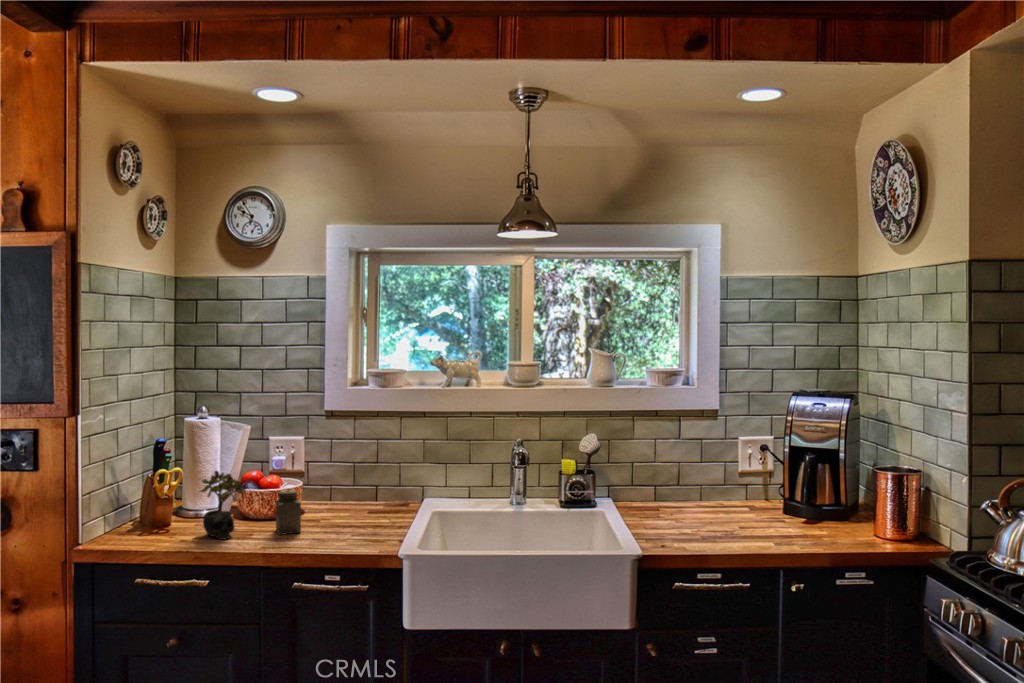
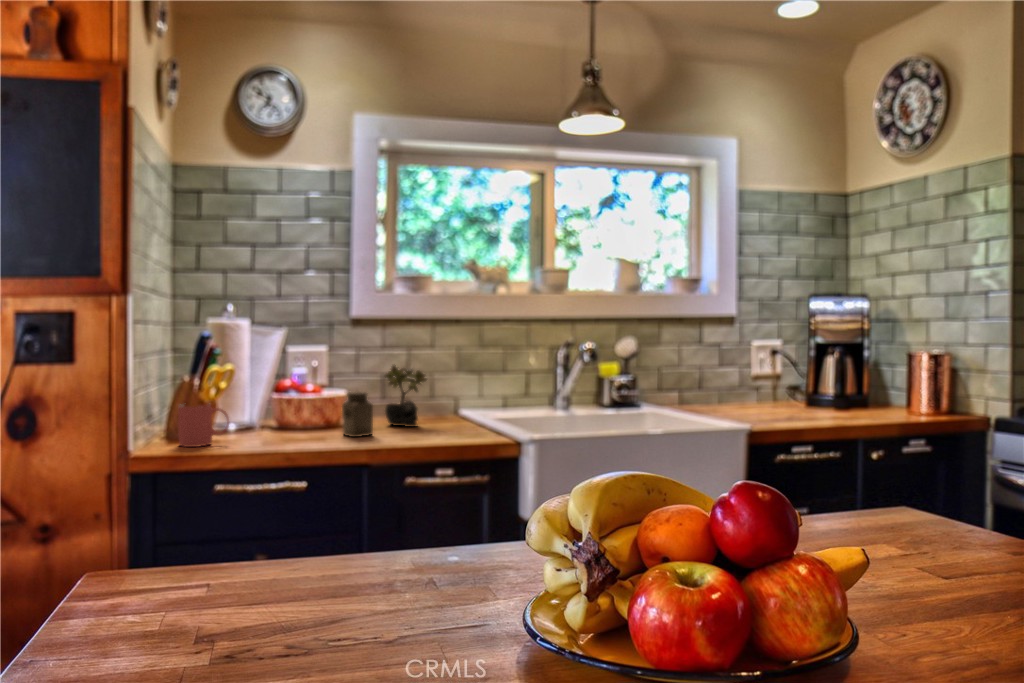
succulent plant: present [200,471,247,539] -> present [385,365,427,427]
mug: none [117,500,163,542] -> present [178,404,229,447]

